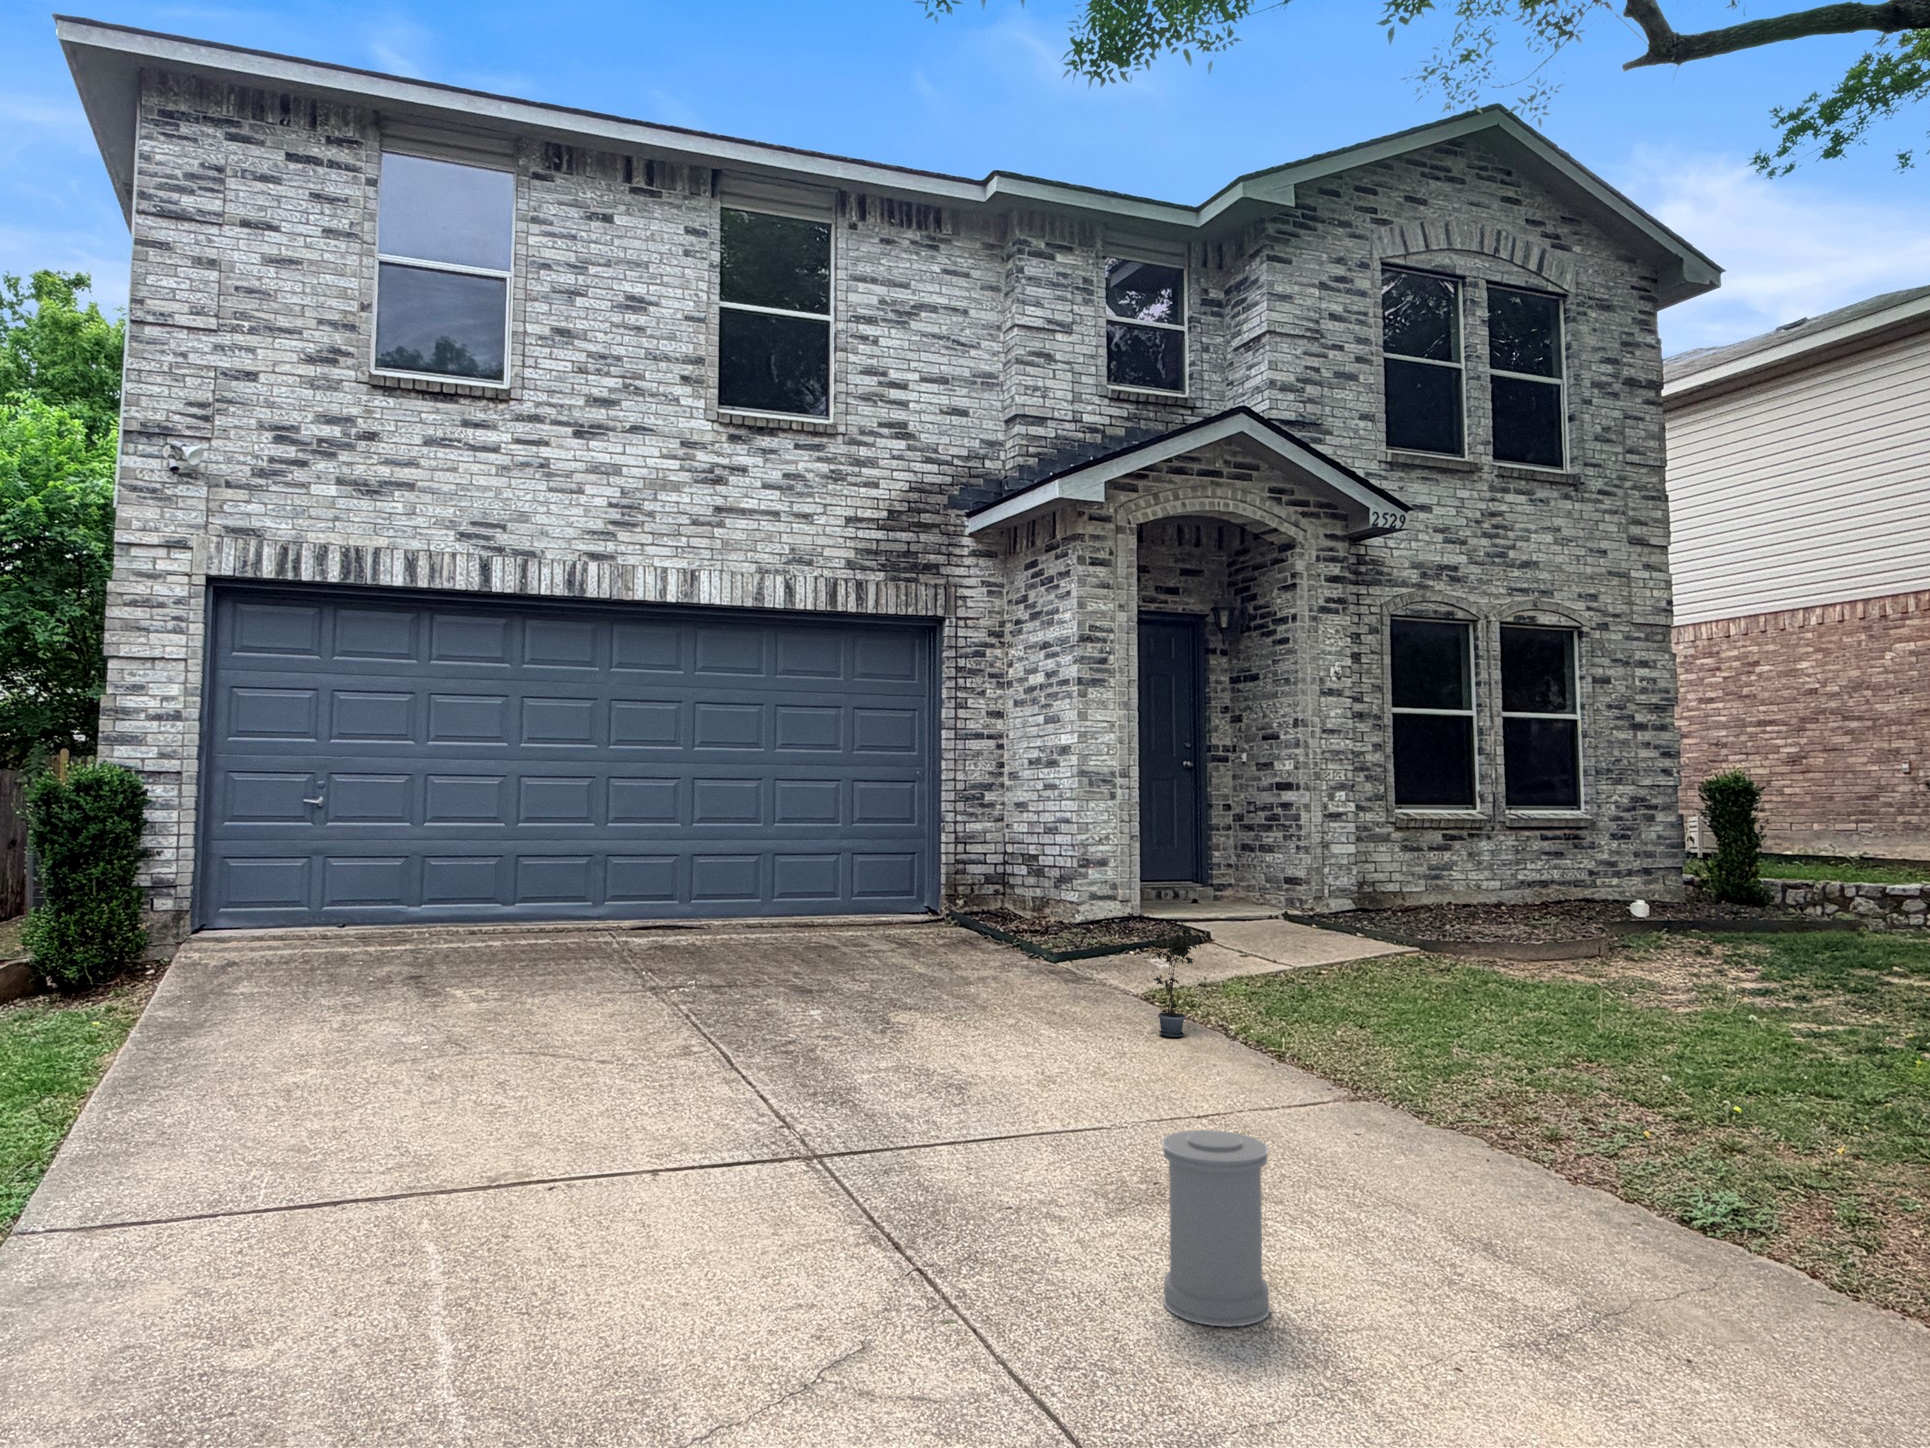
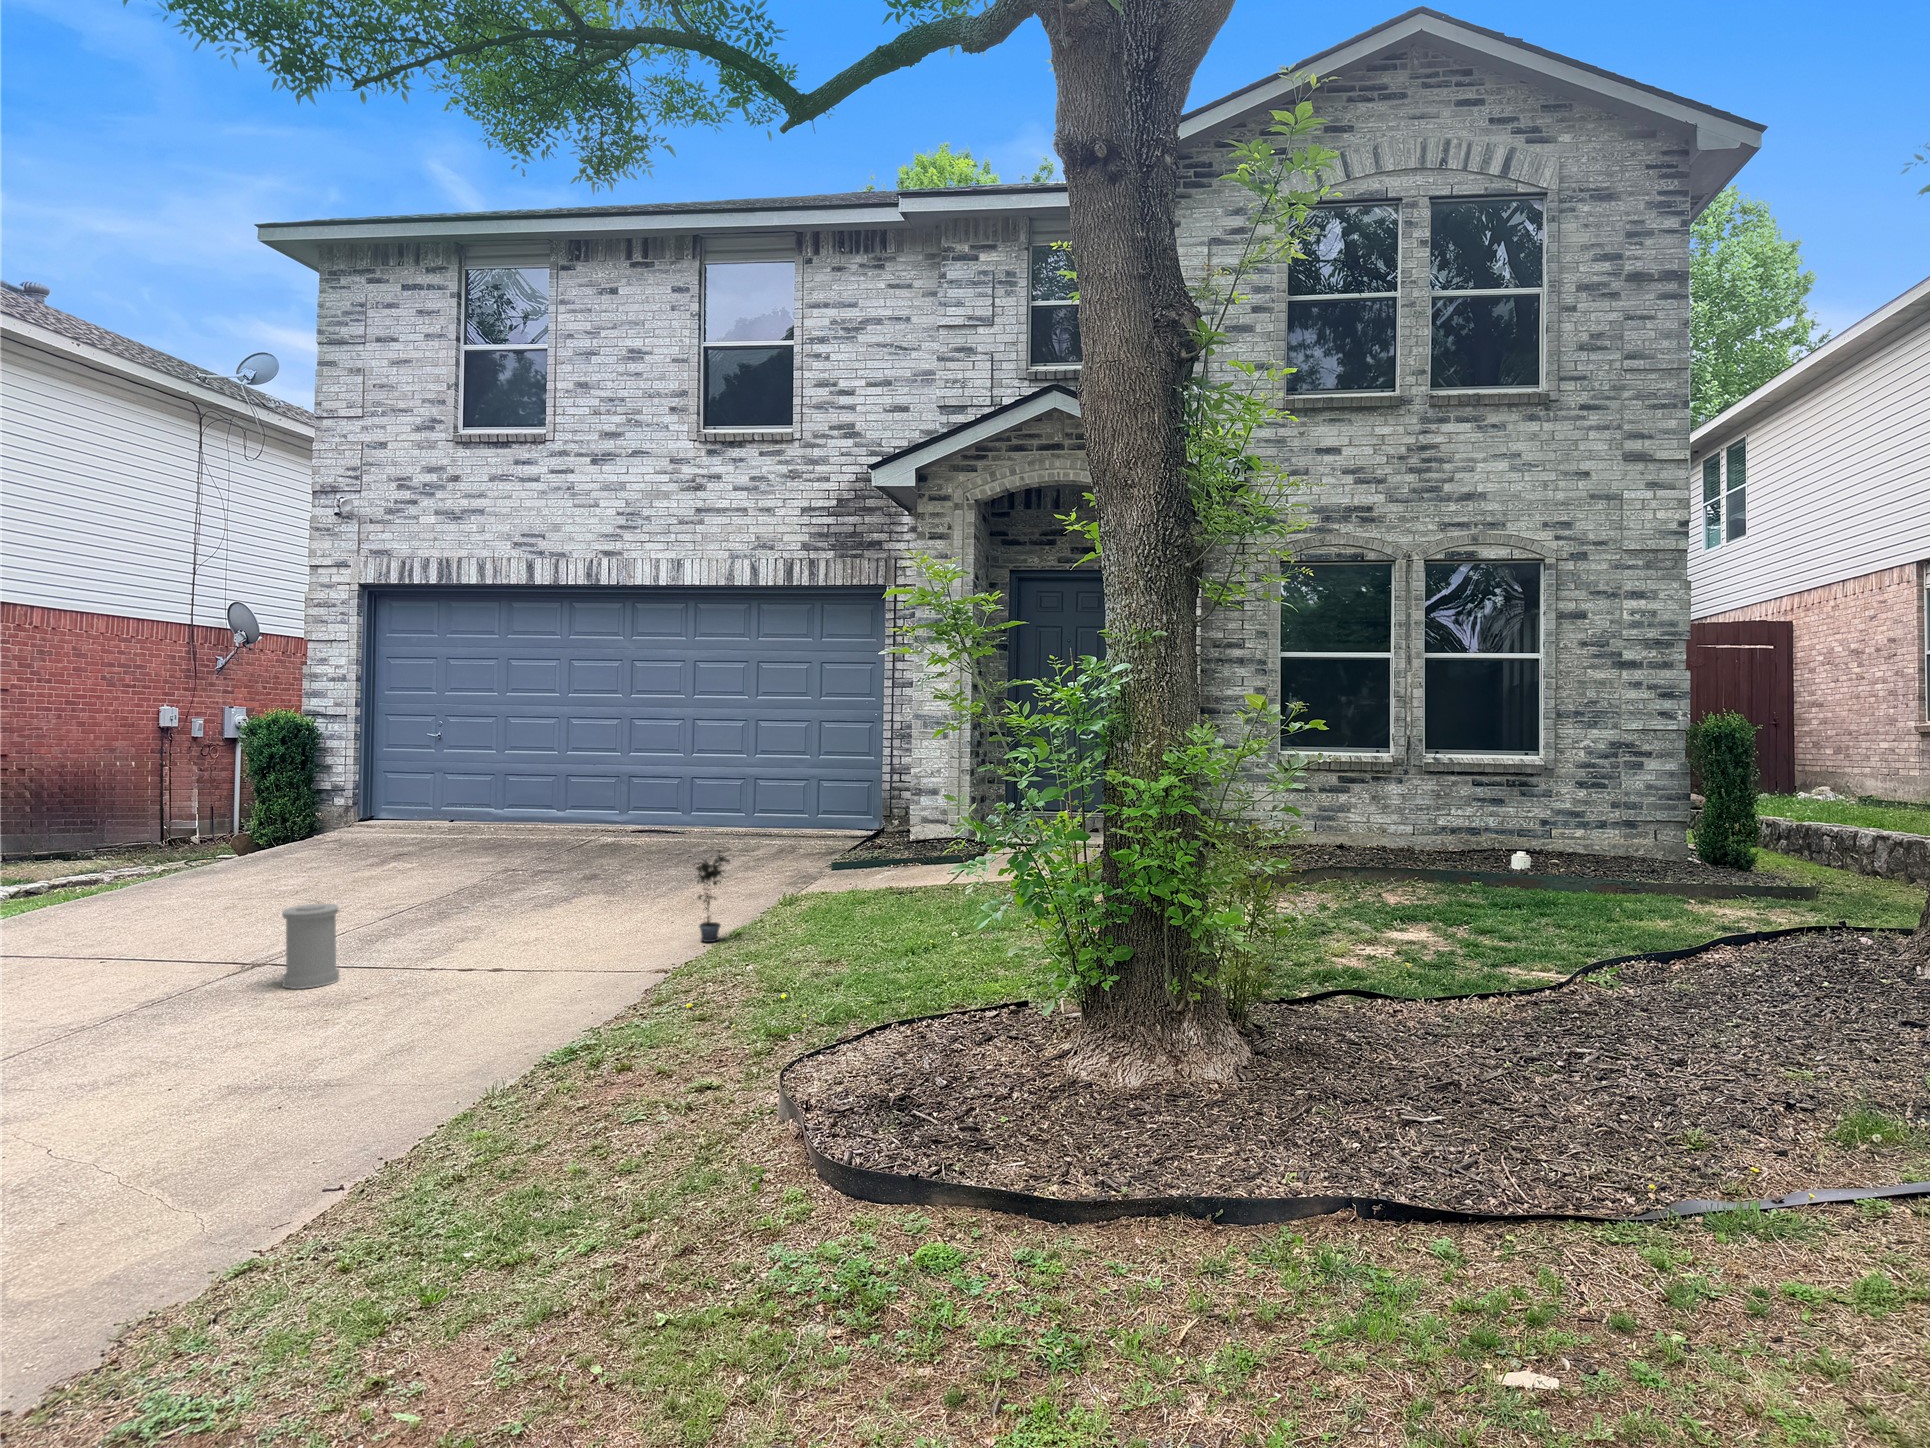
trash can: present [1162,1130,1270,1327] -> present [282,904,339,989]

